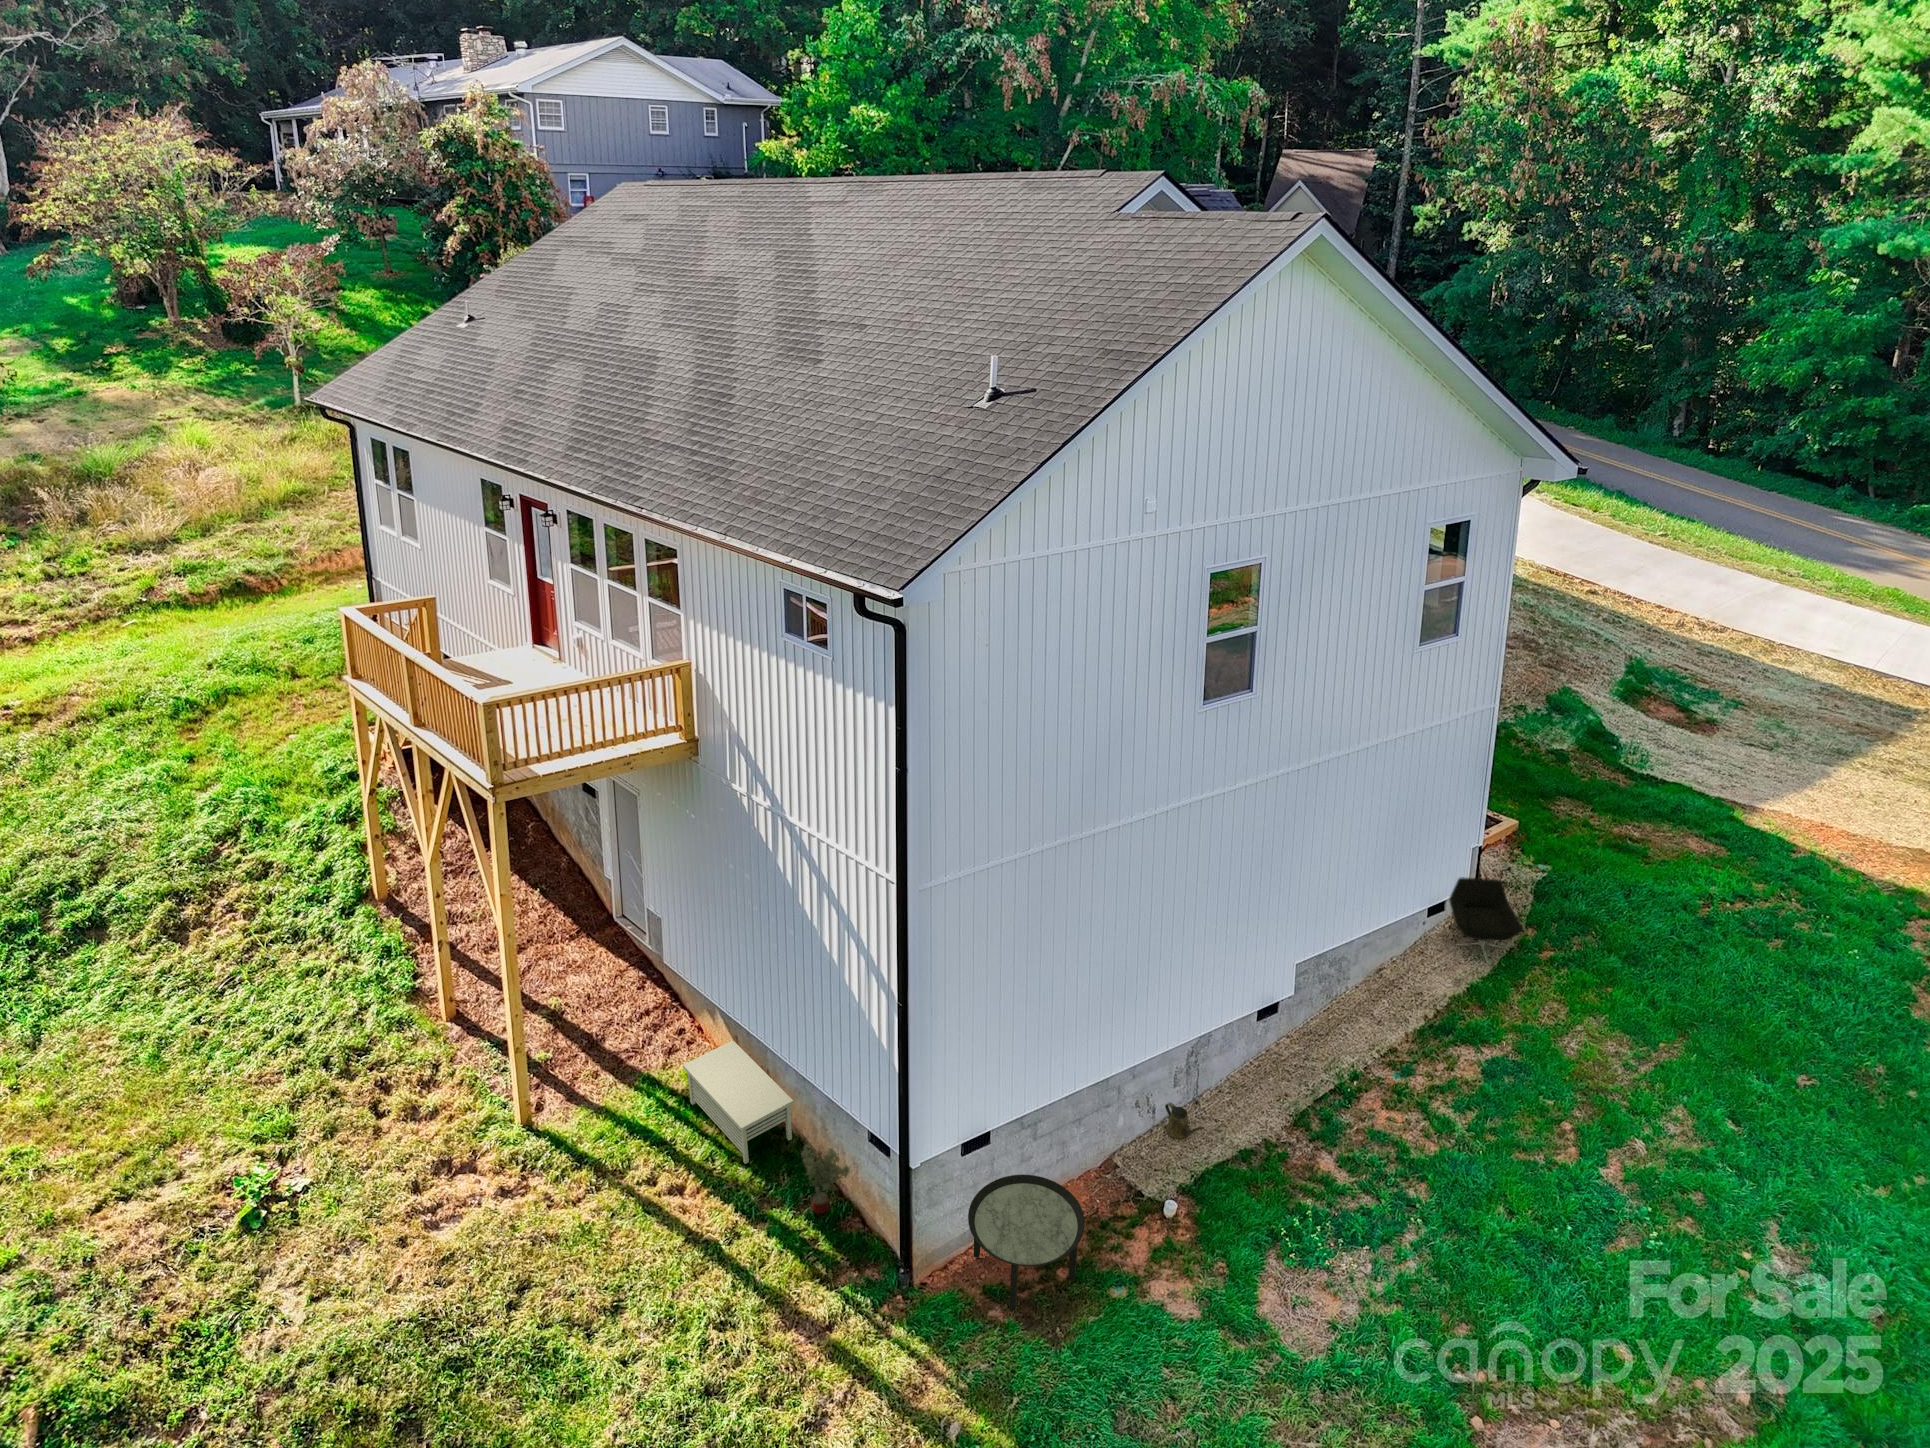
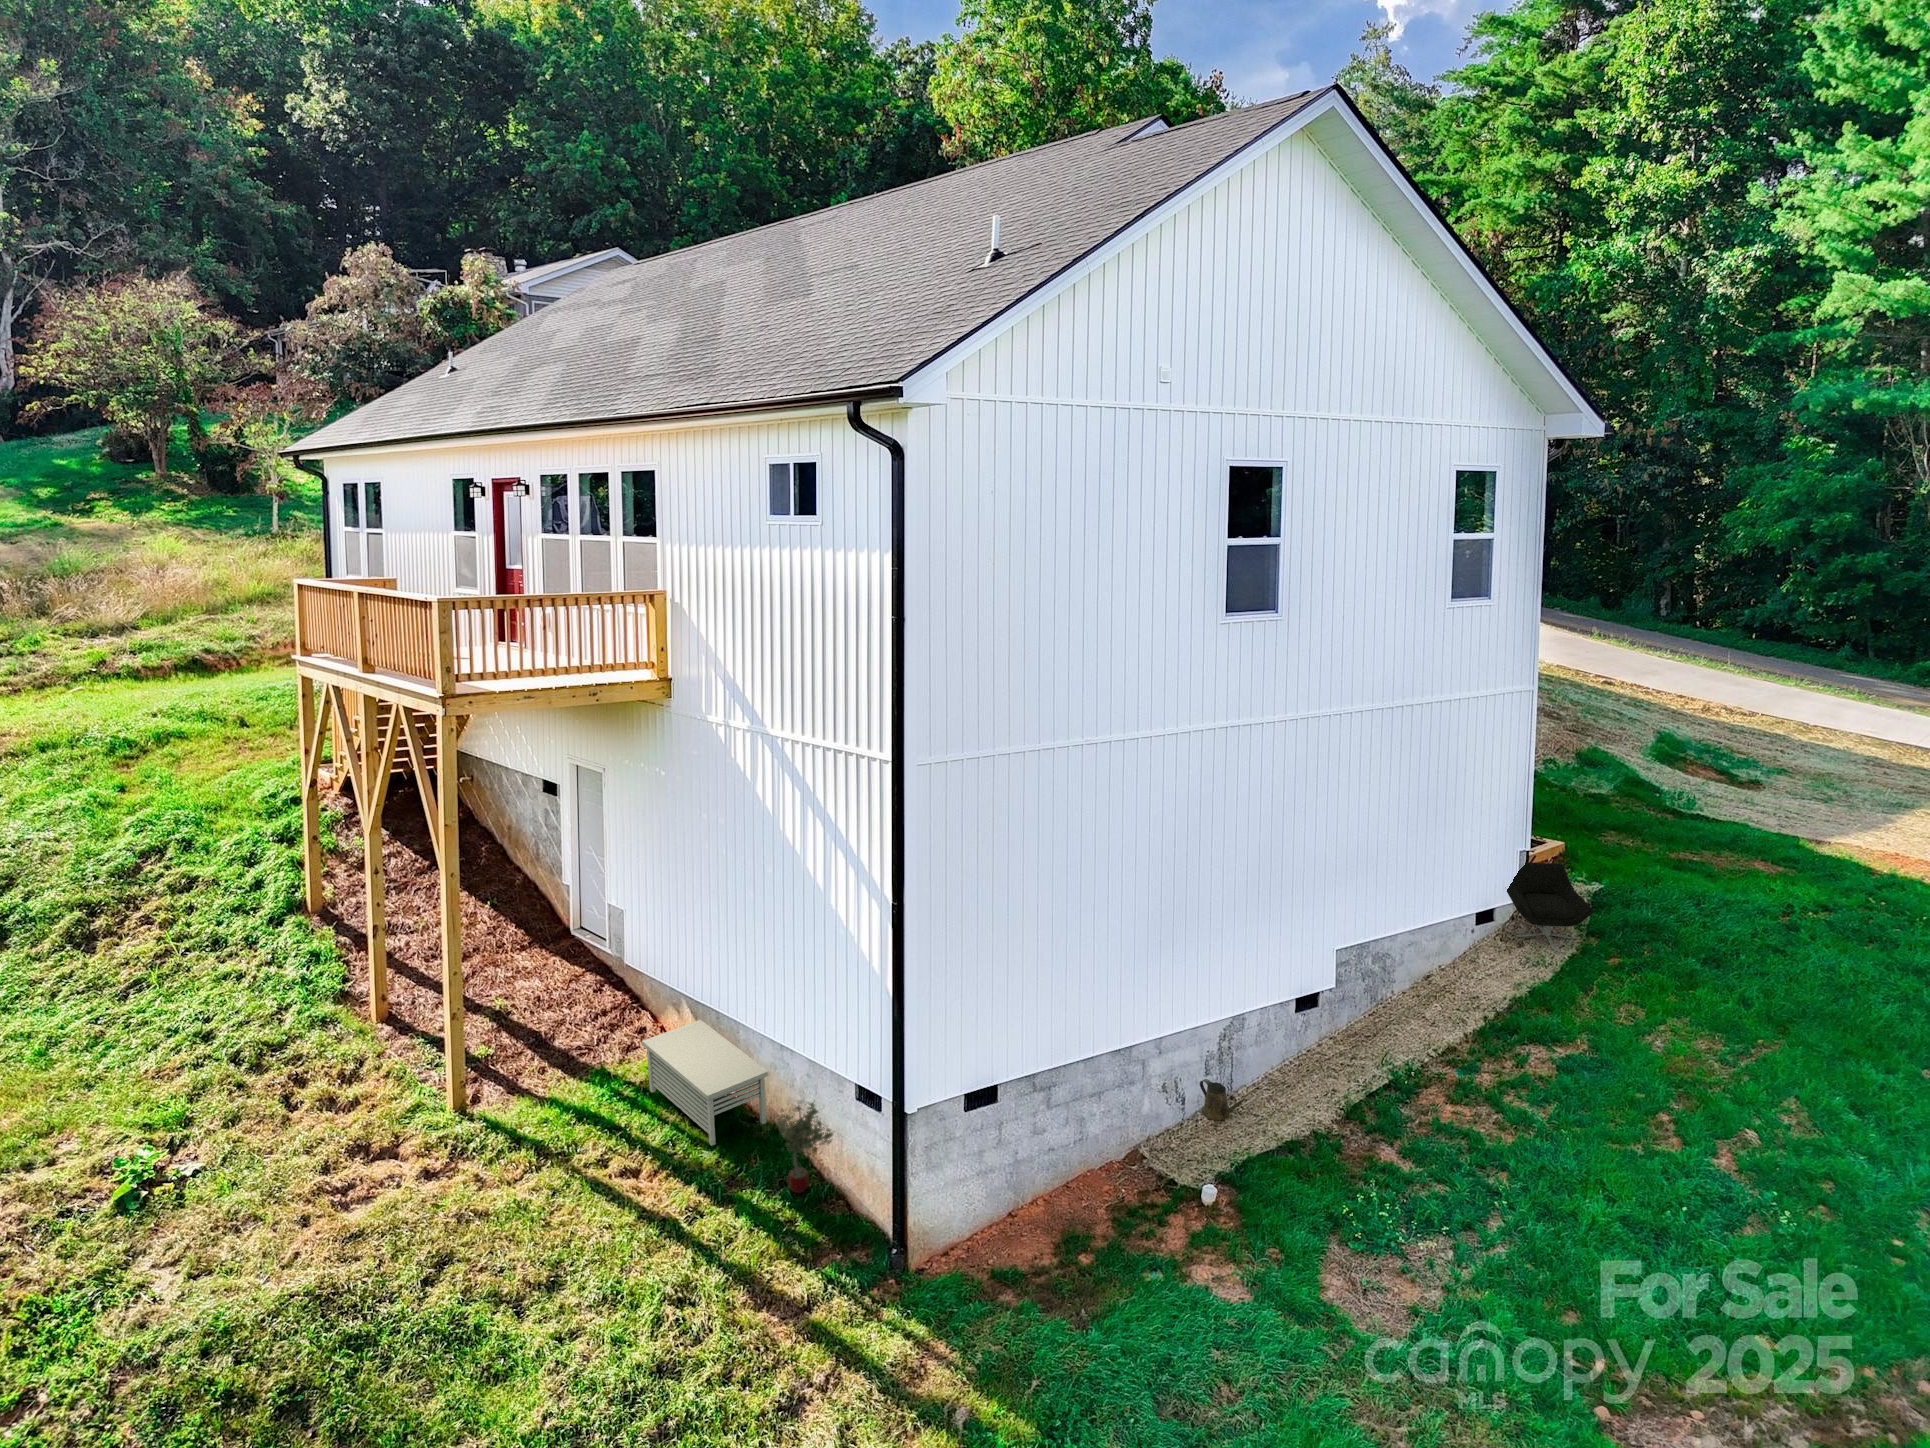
round table: present [968,1175,1085,1309] -> none [974,1134,1113,1283]

